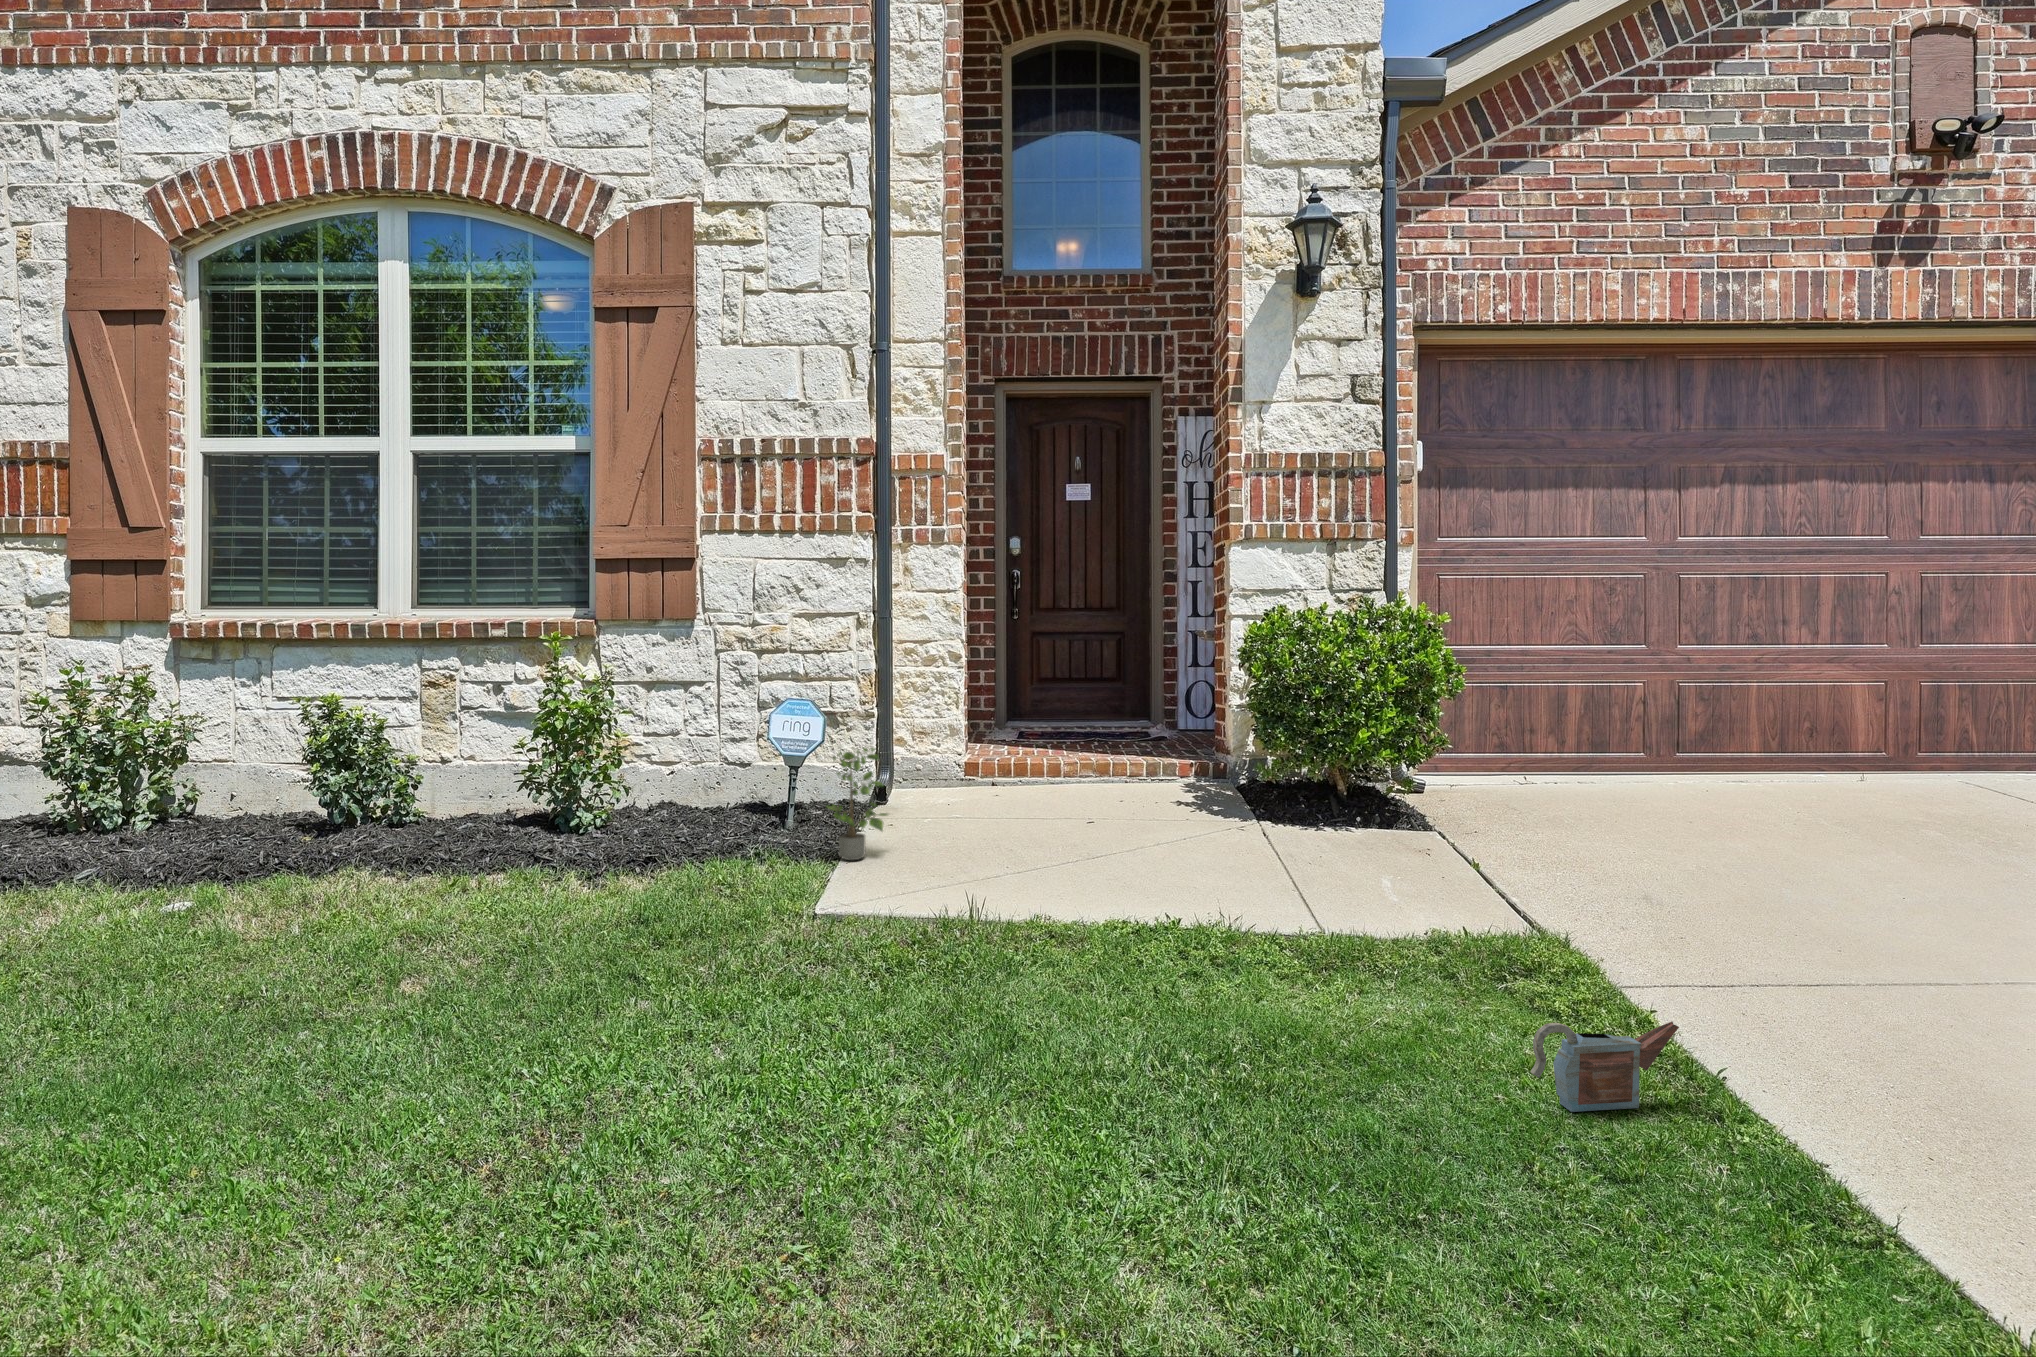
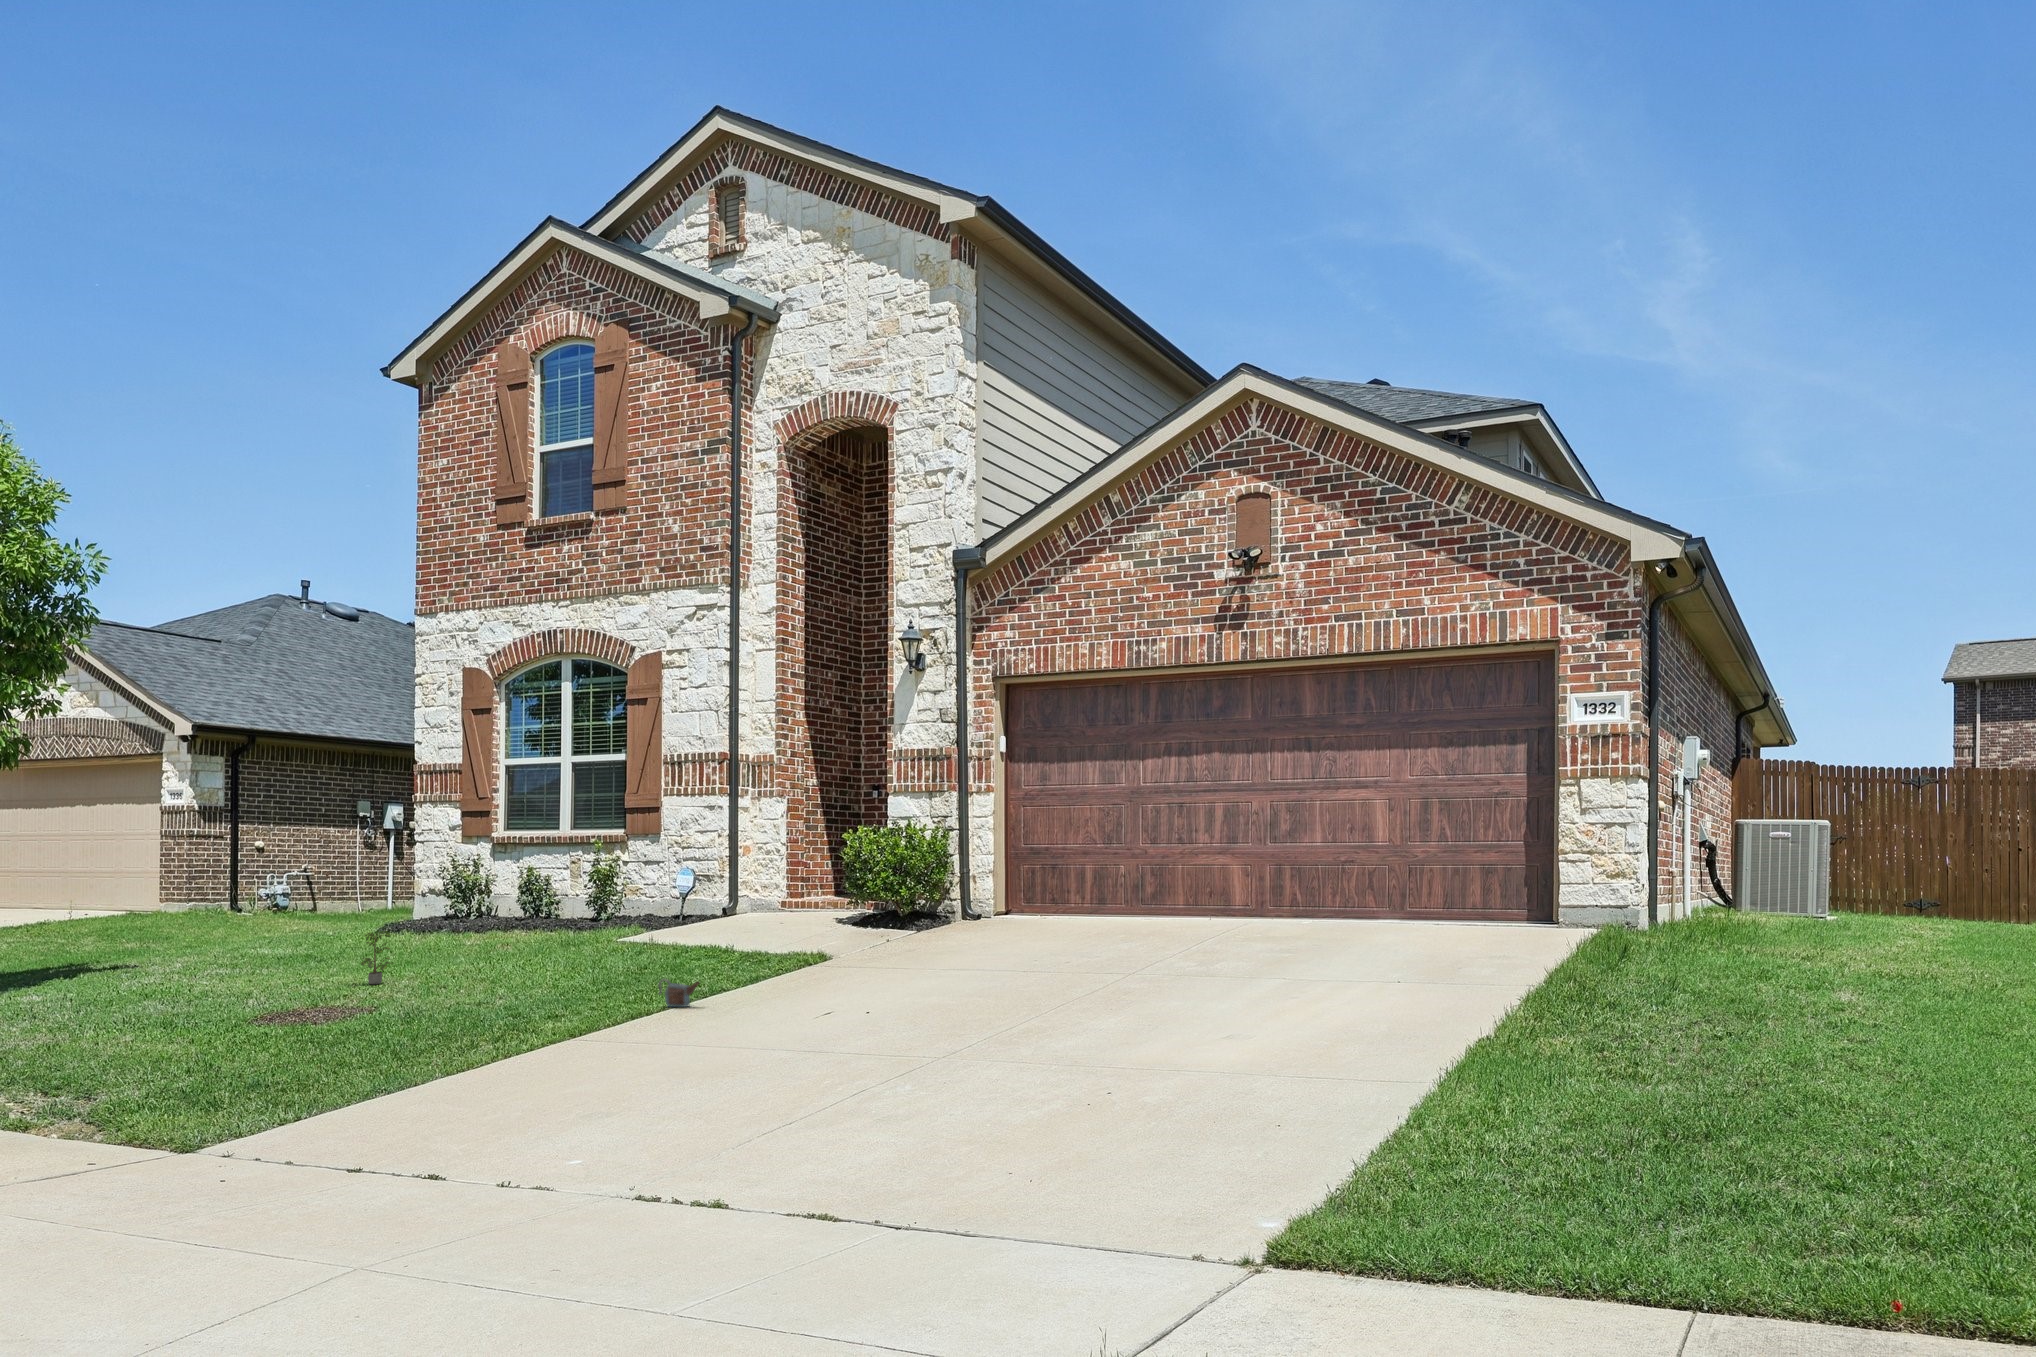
potted plant: present [827,748,888,860] -> present [361,931,393,984]

